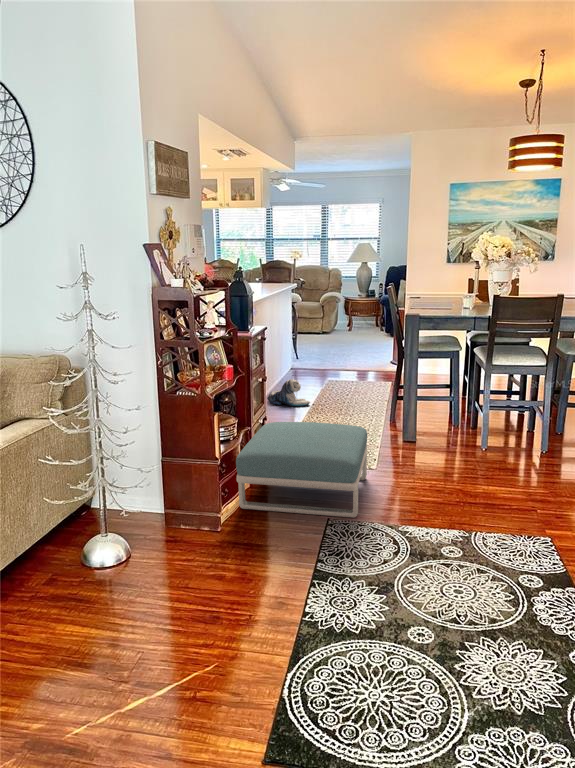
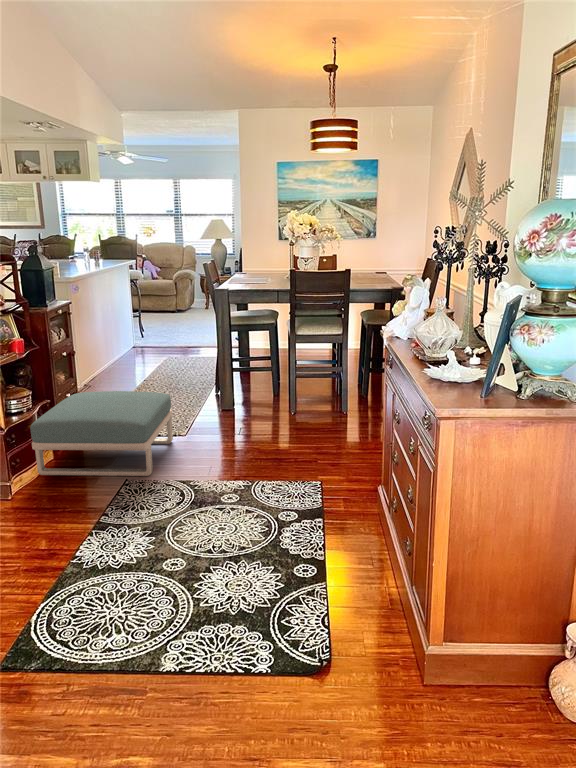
plush toy: present [267,379,310,406] -> none [98,355,141,381]

